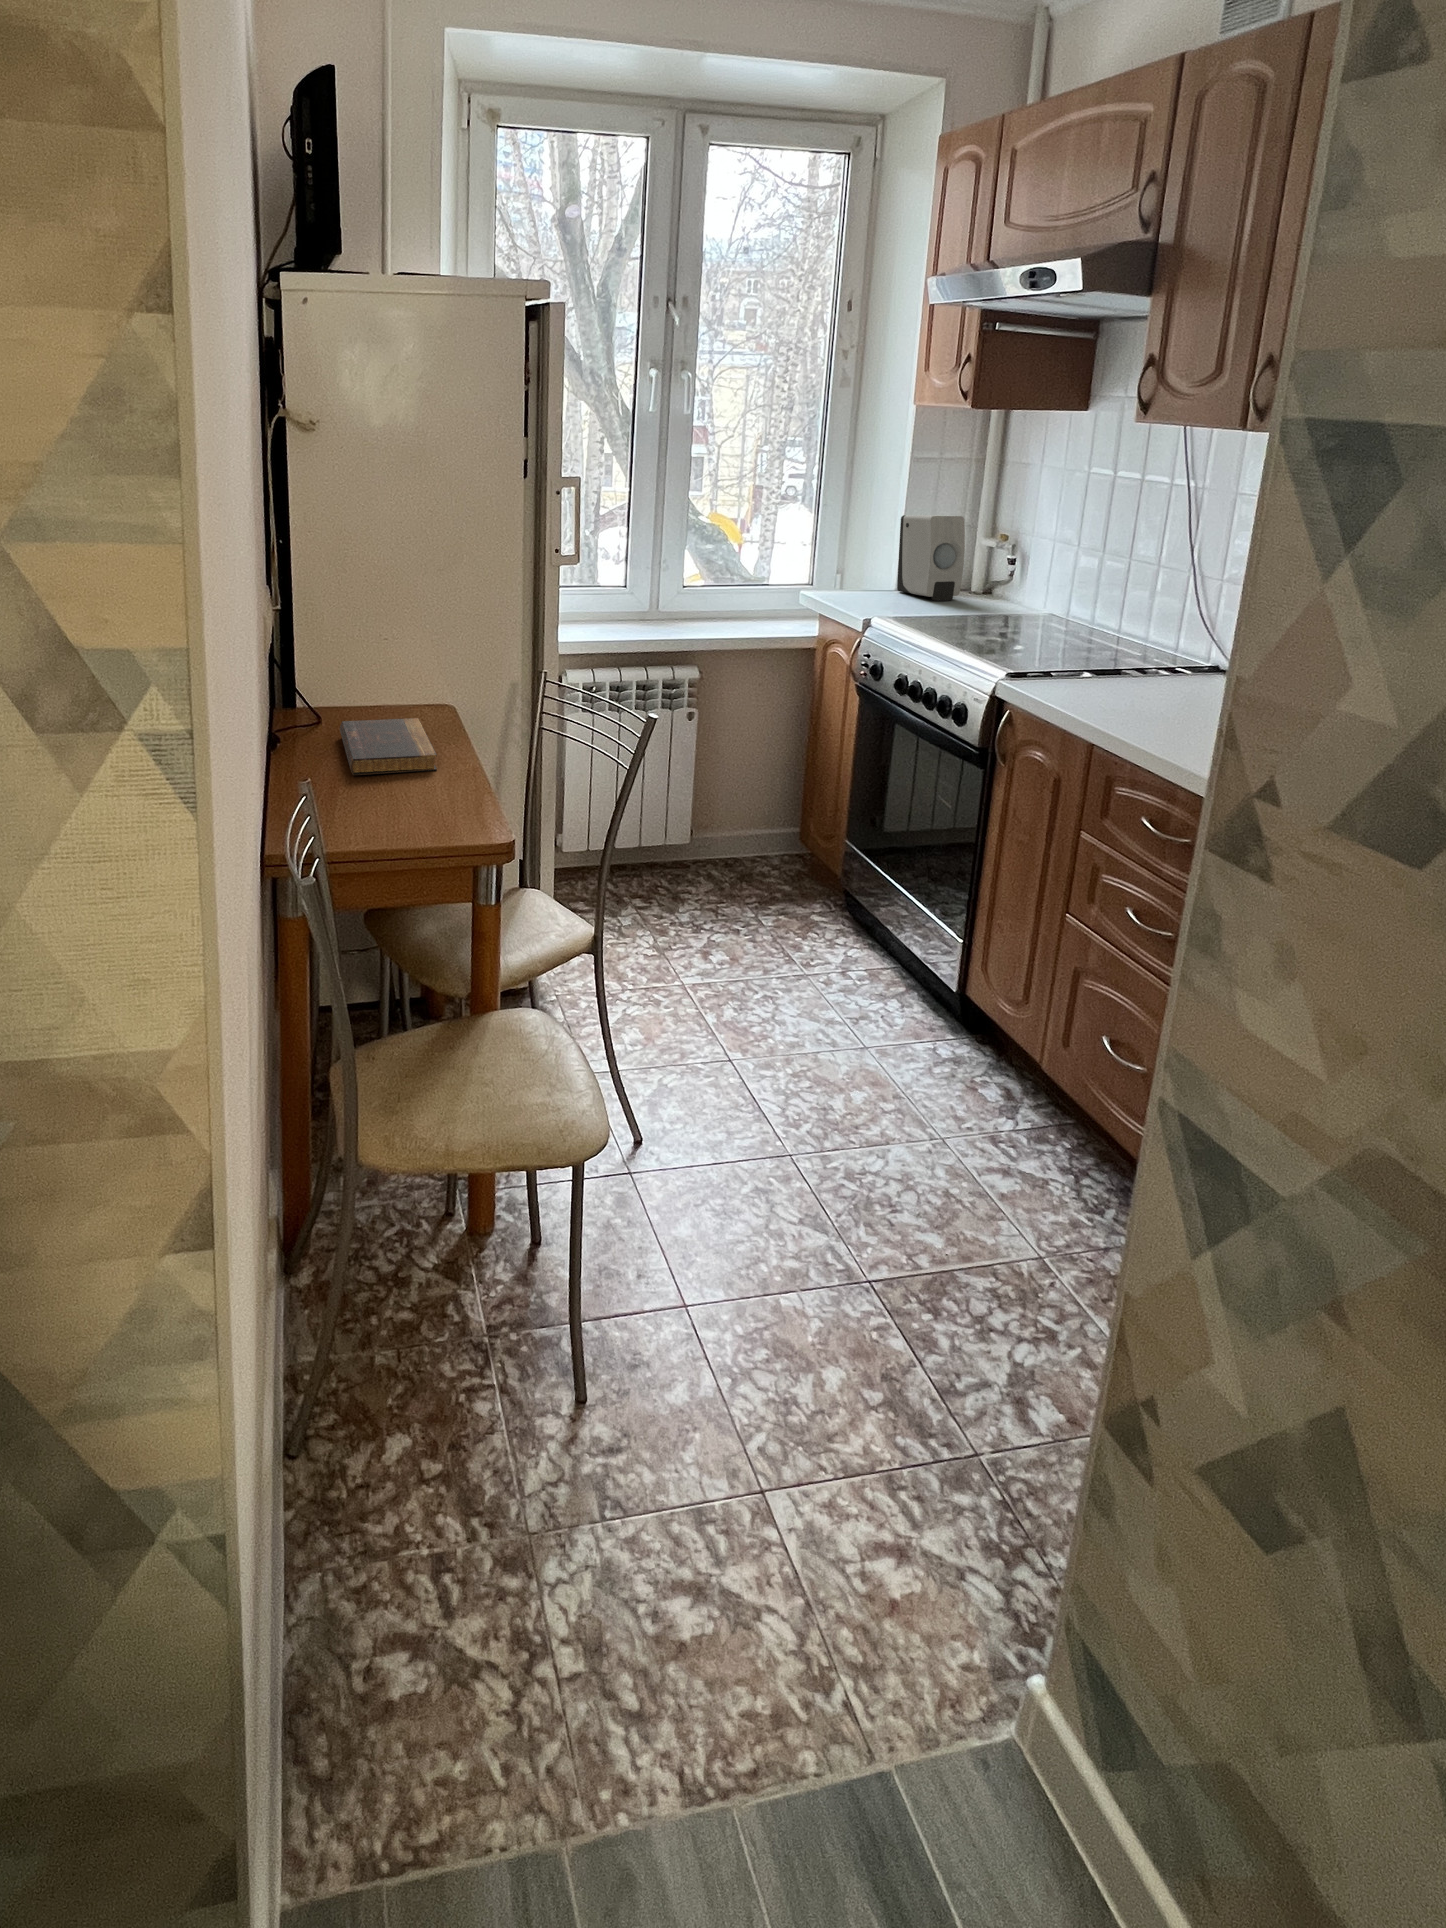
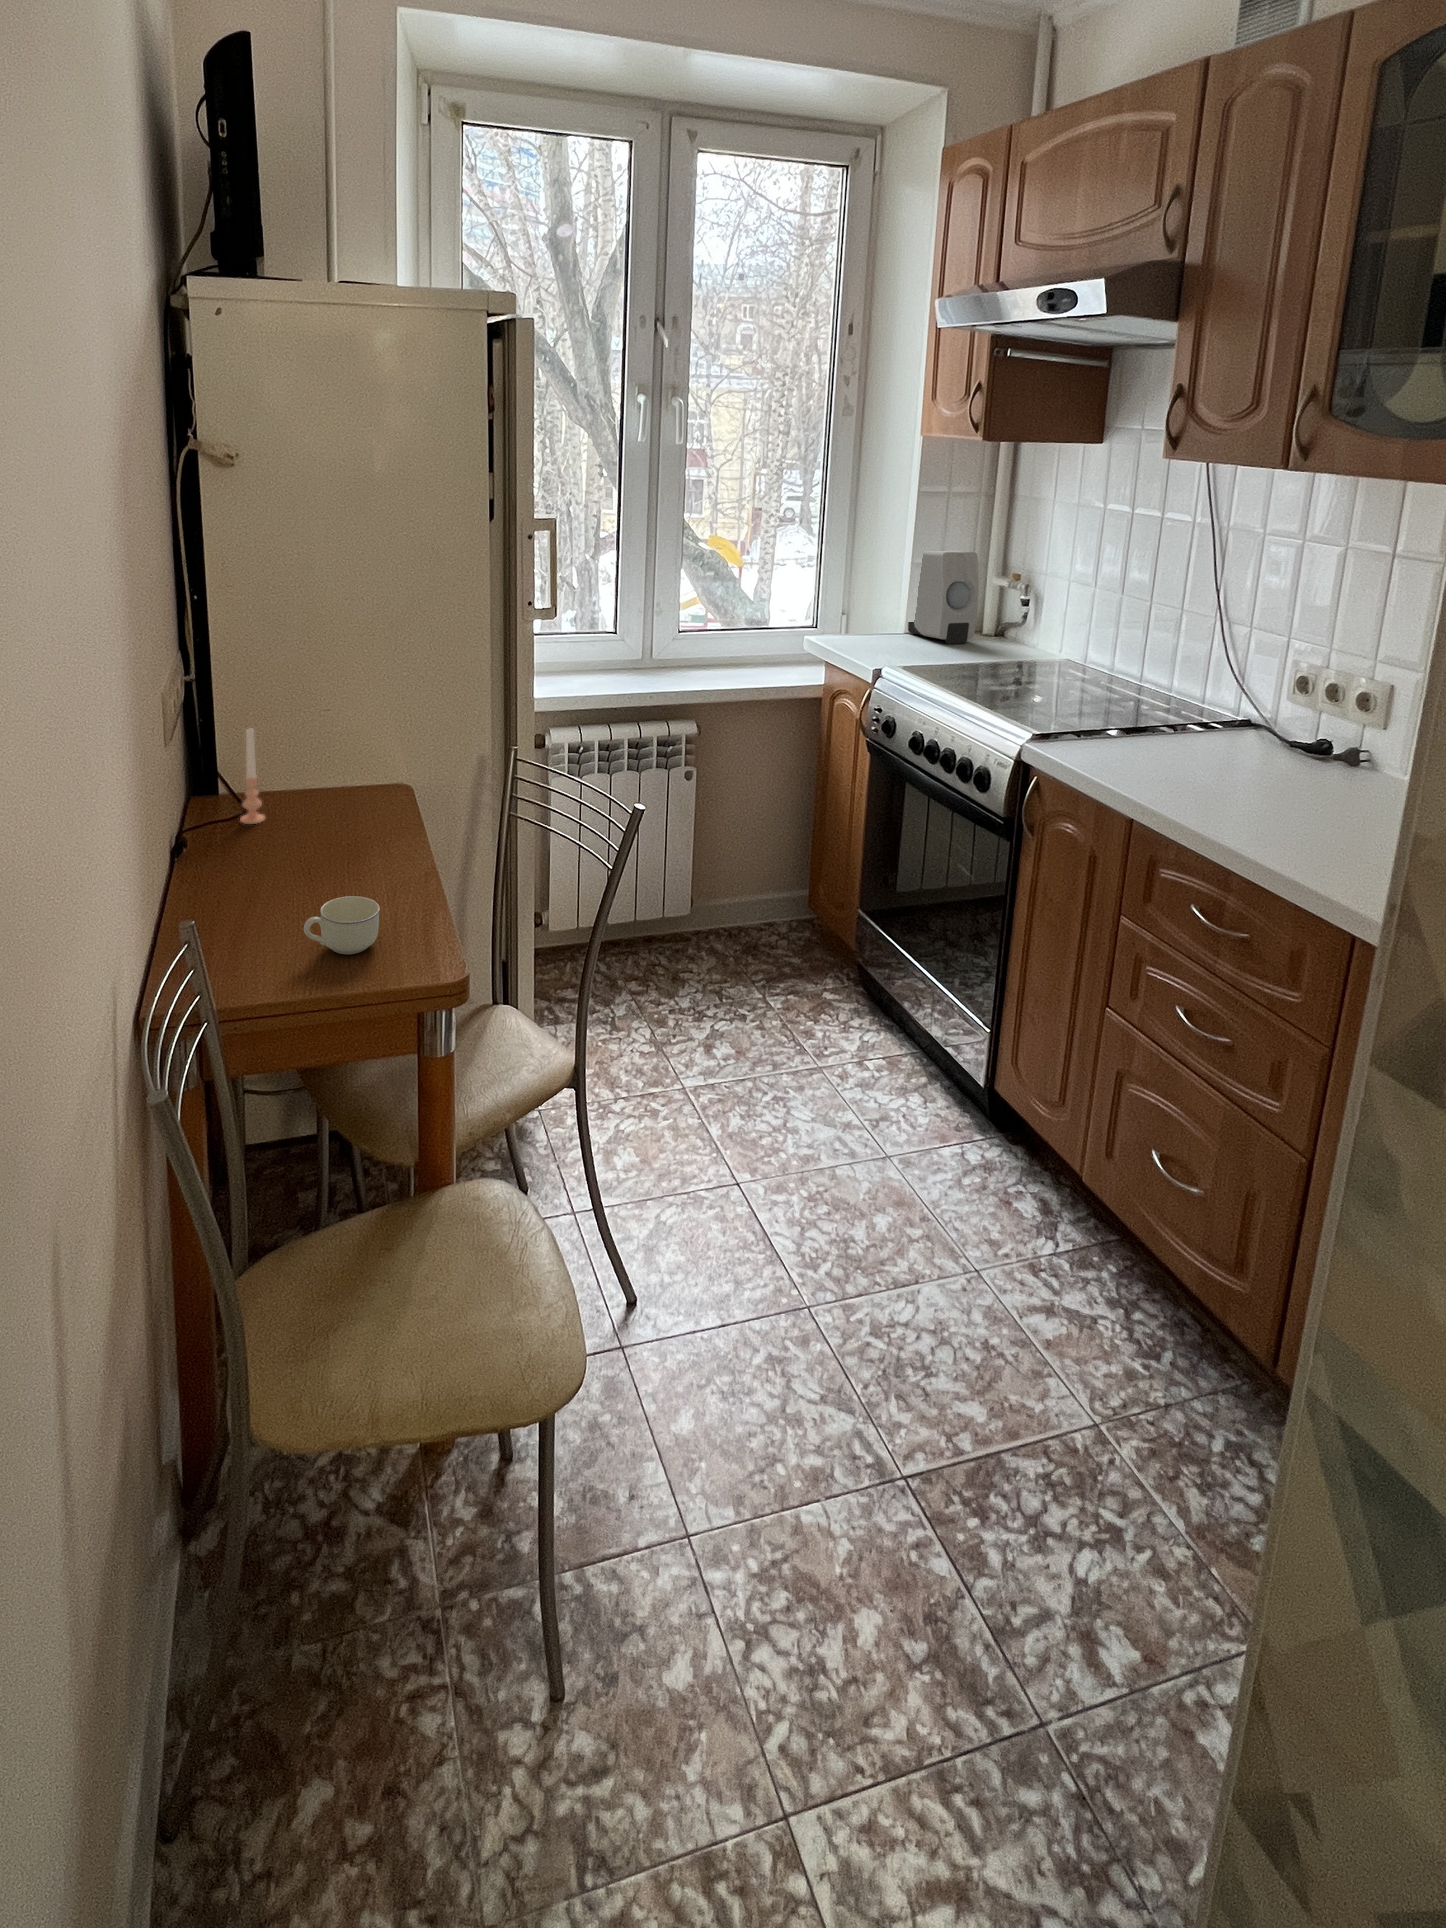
candle: none [321,652,341,731] -> present [240,728,265,824]
book: present [340,718,437,775] -> none [262,805,378,887]
cup: none [385,778,444,822] -> present [304,896,380,954]

